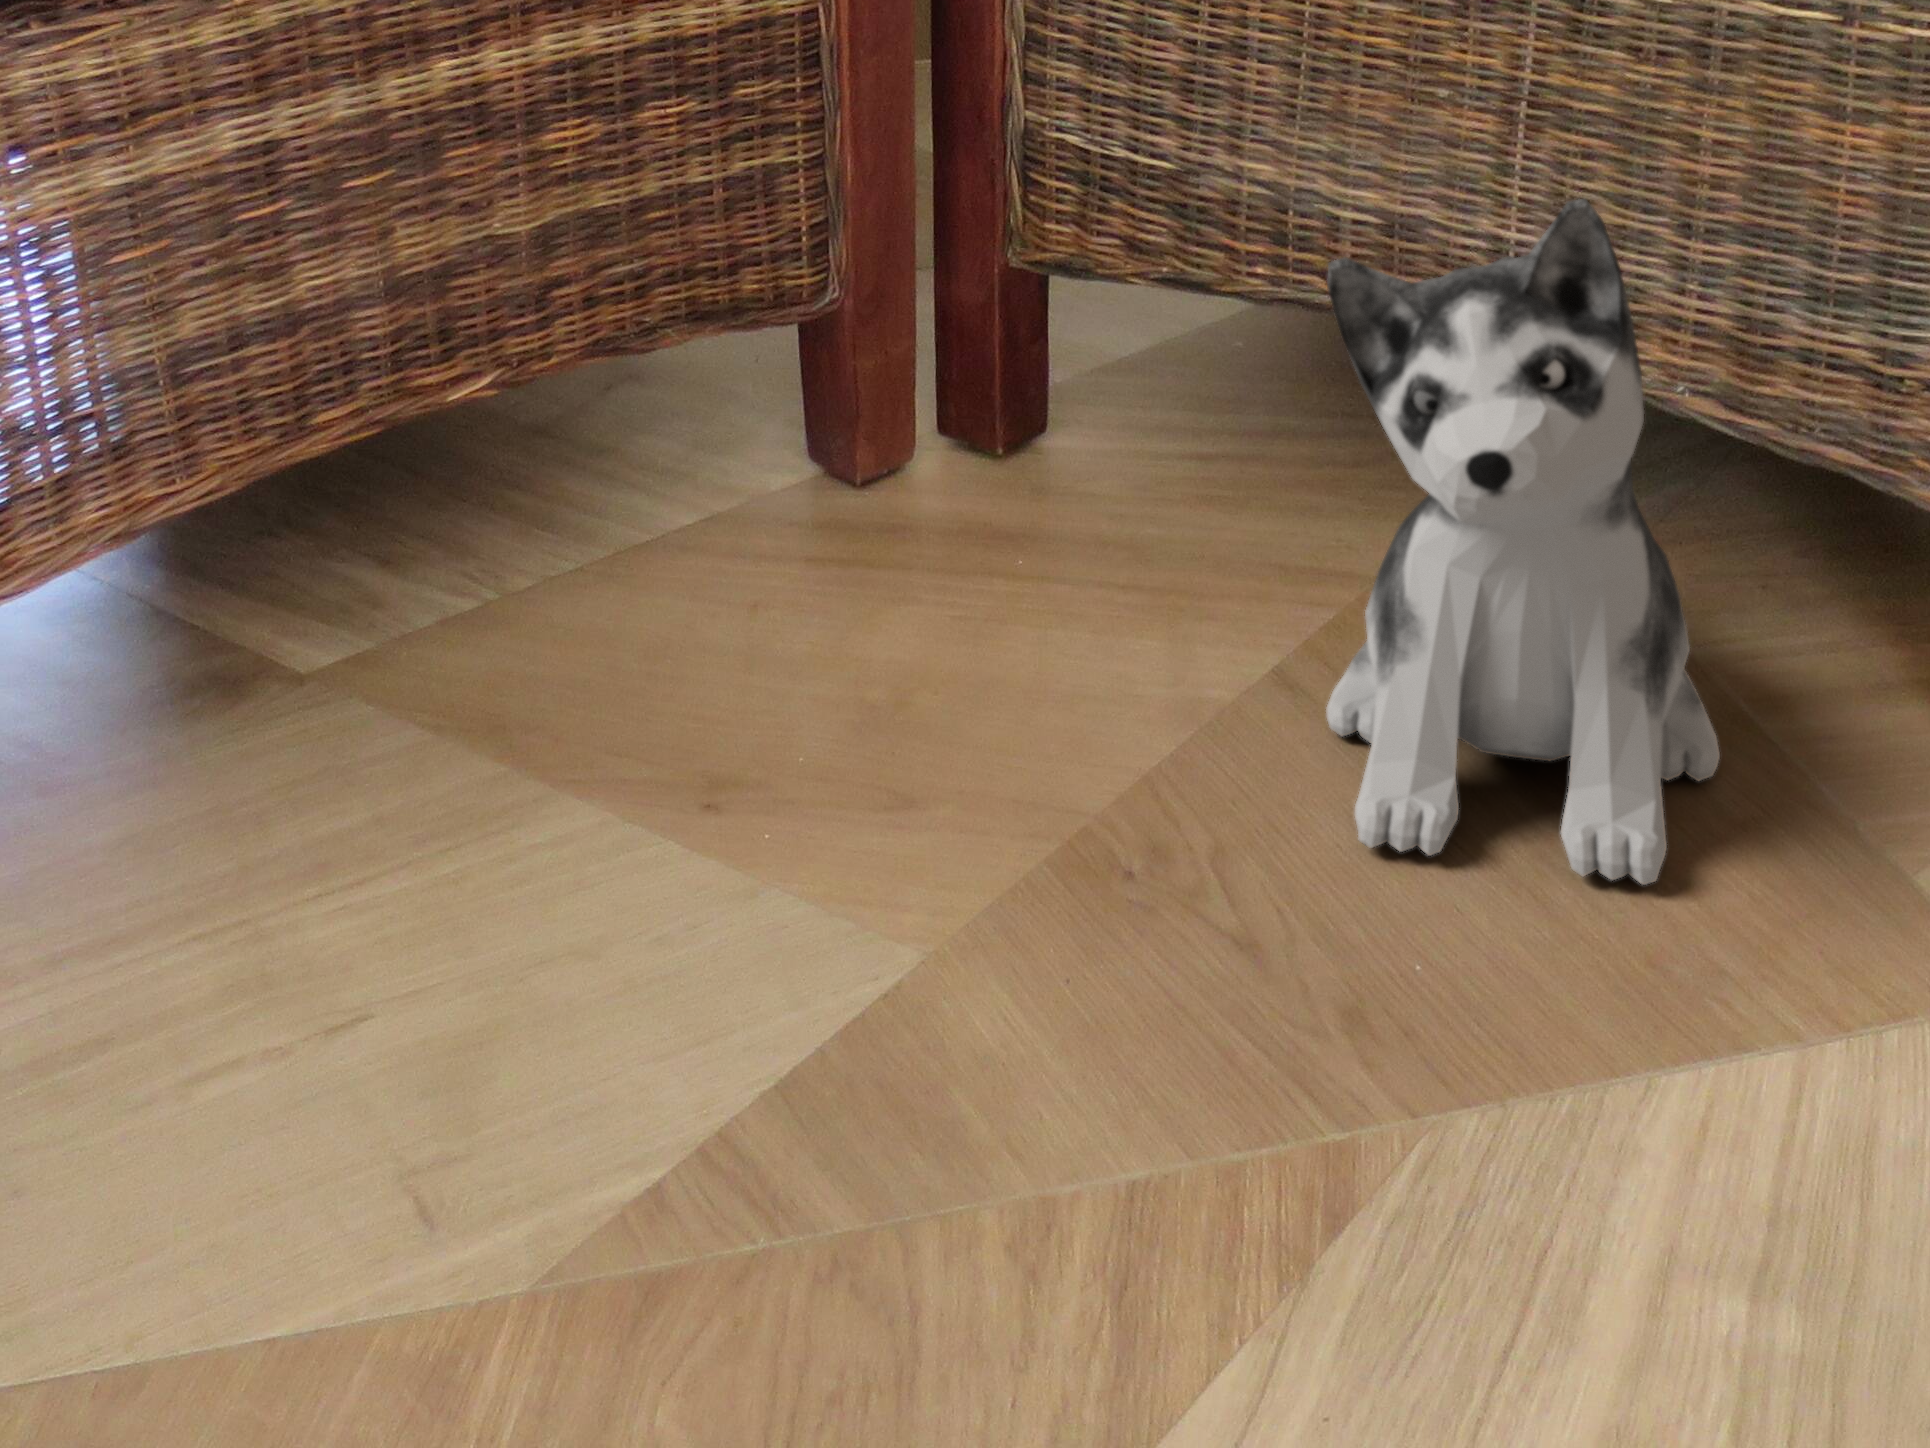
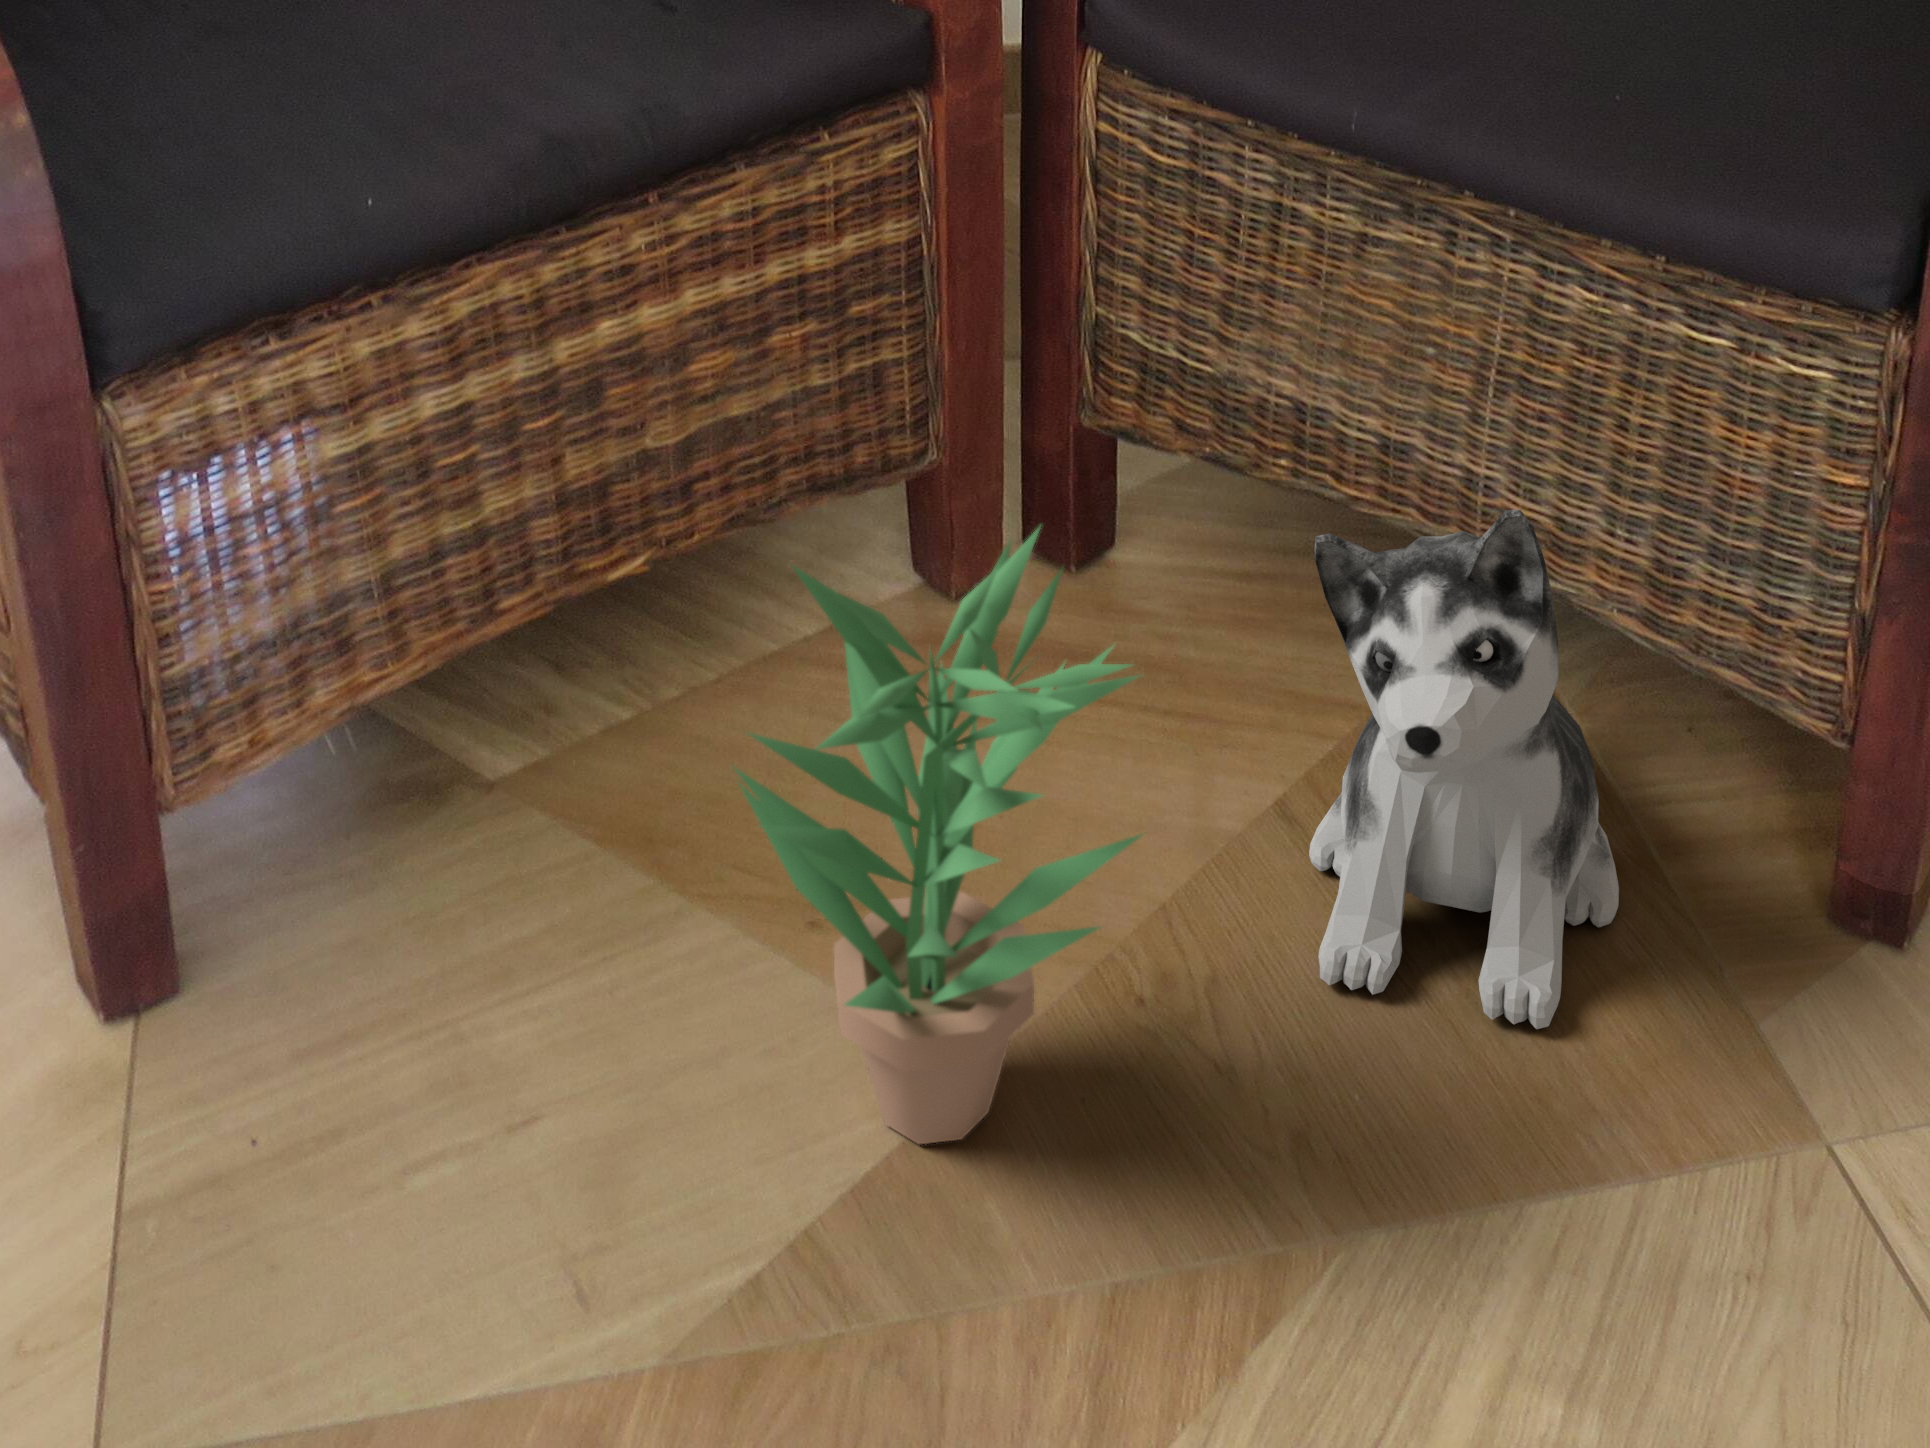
potted plant: none [611,136,1156,1032] -> present [734,528,1143,1144]

